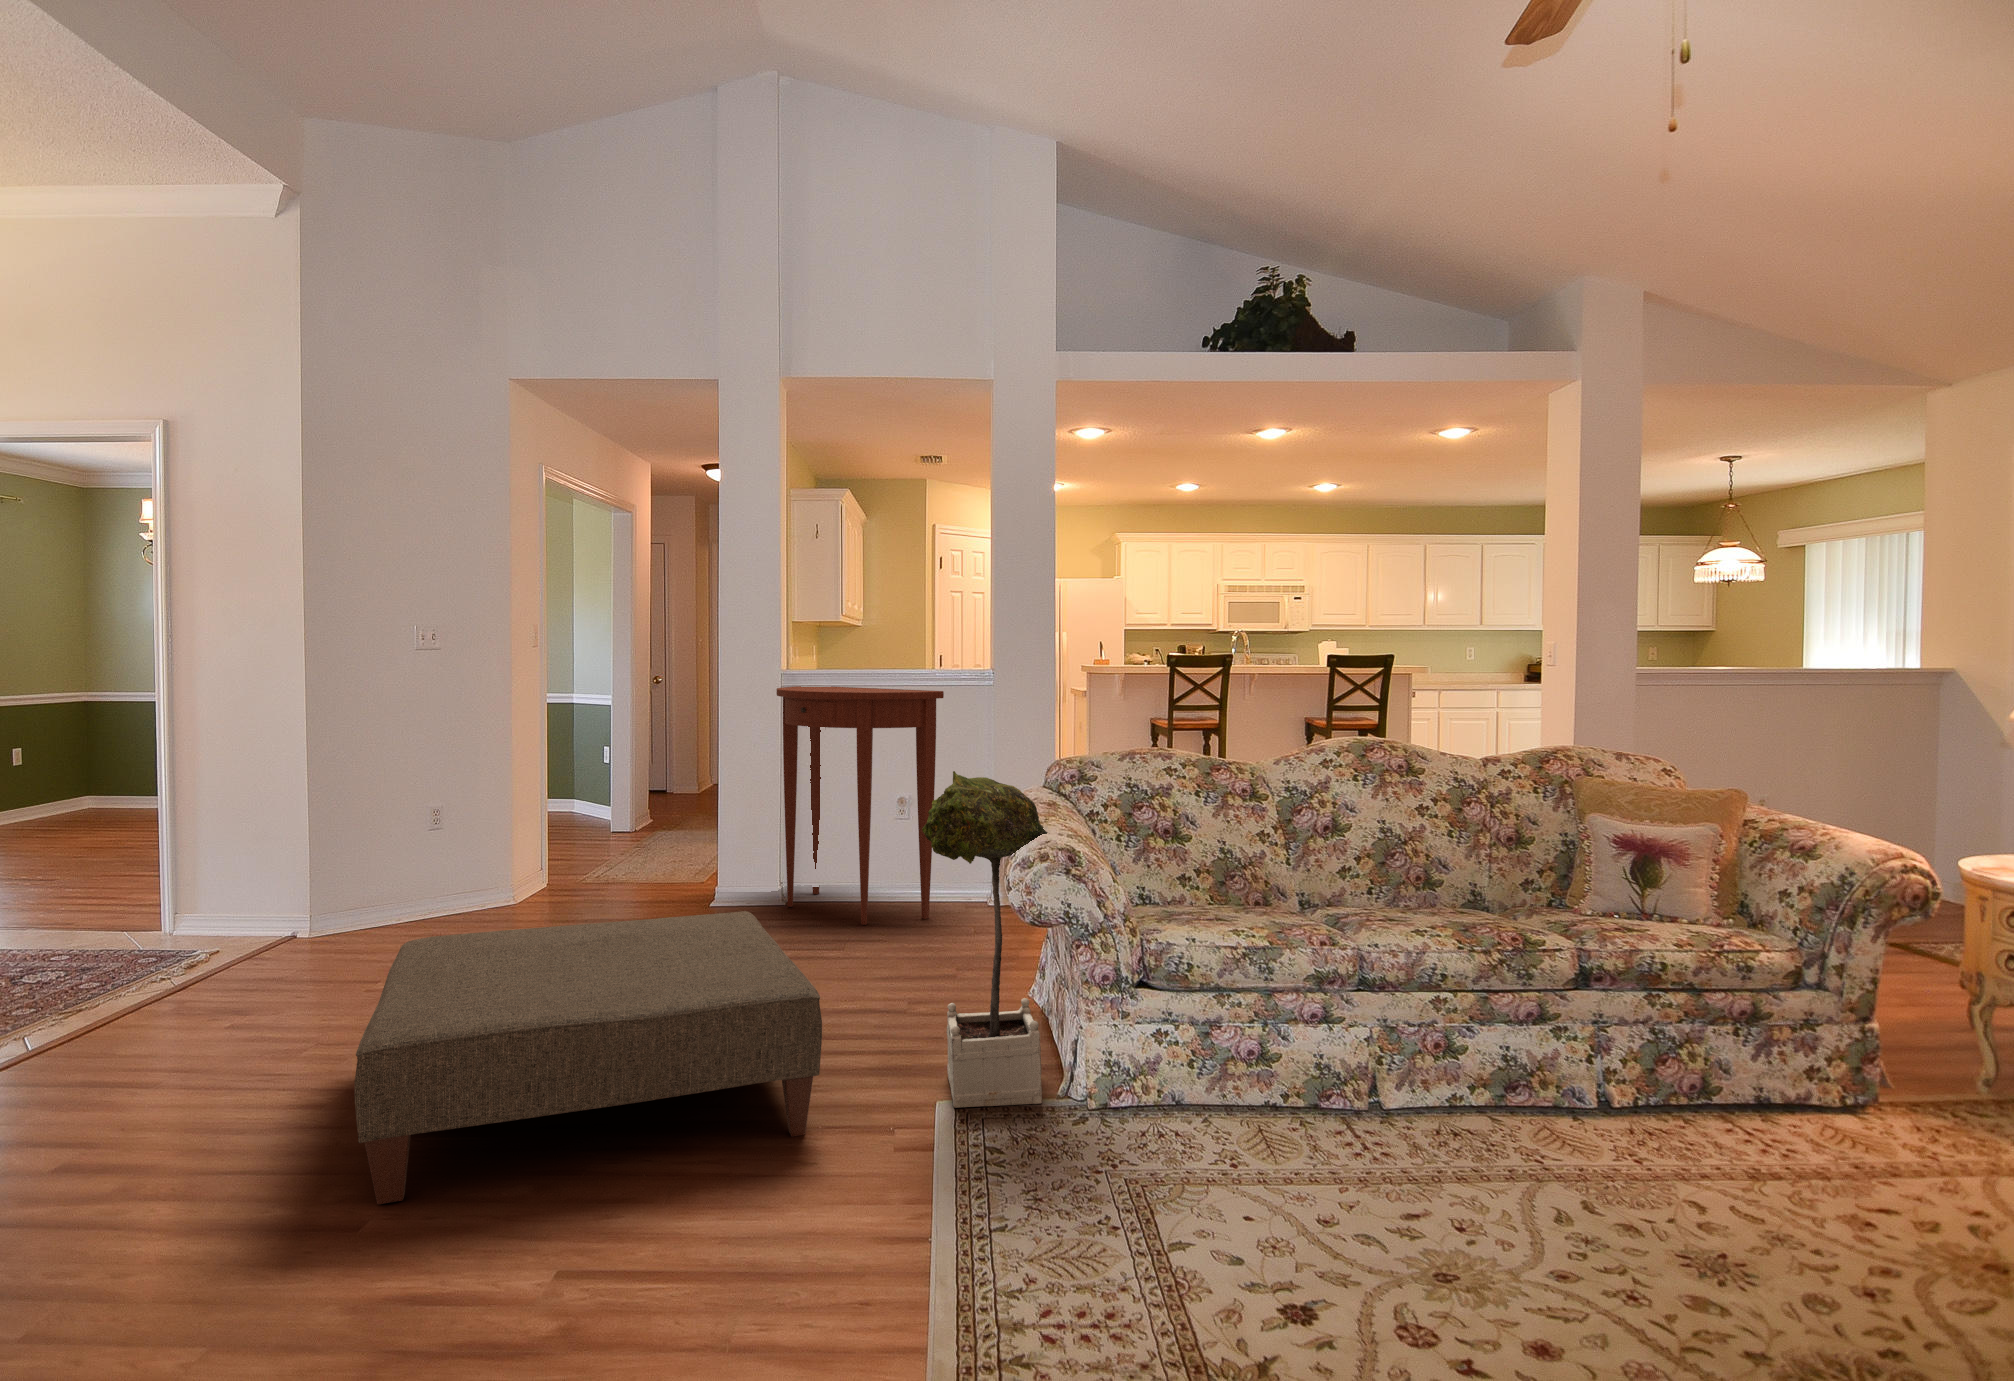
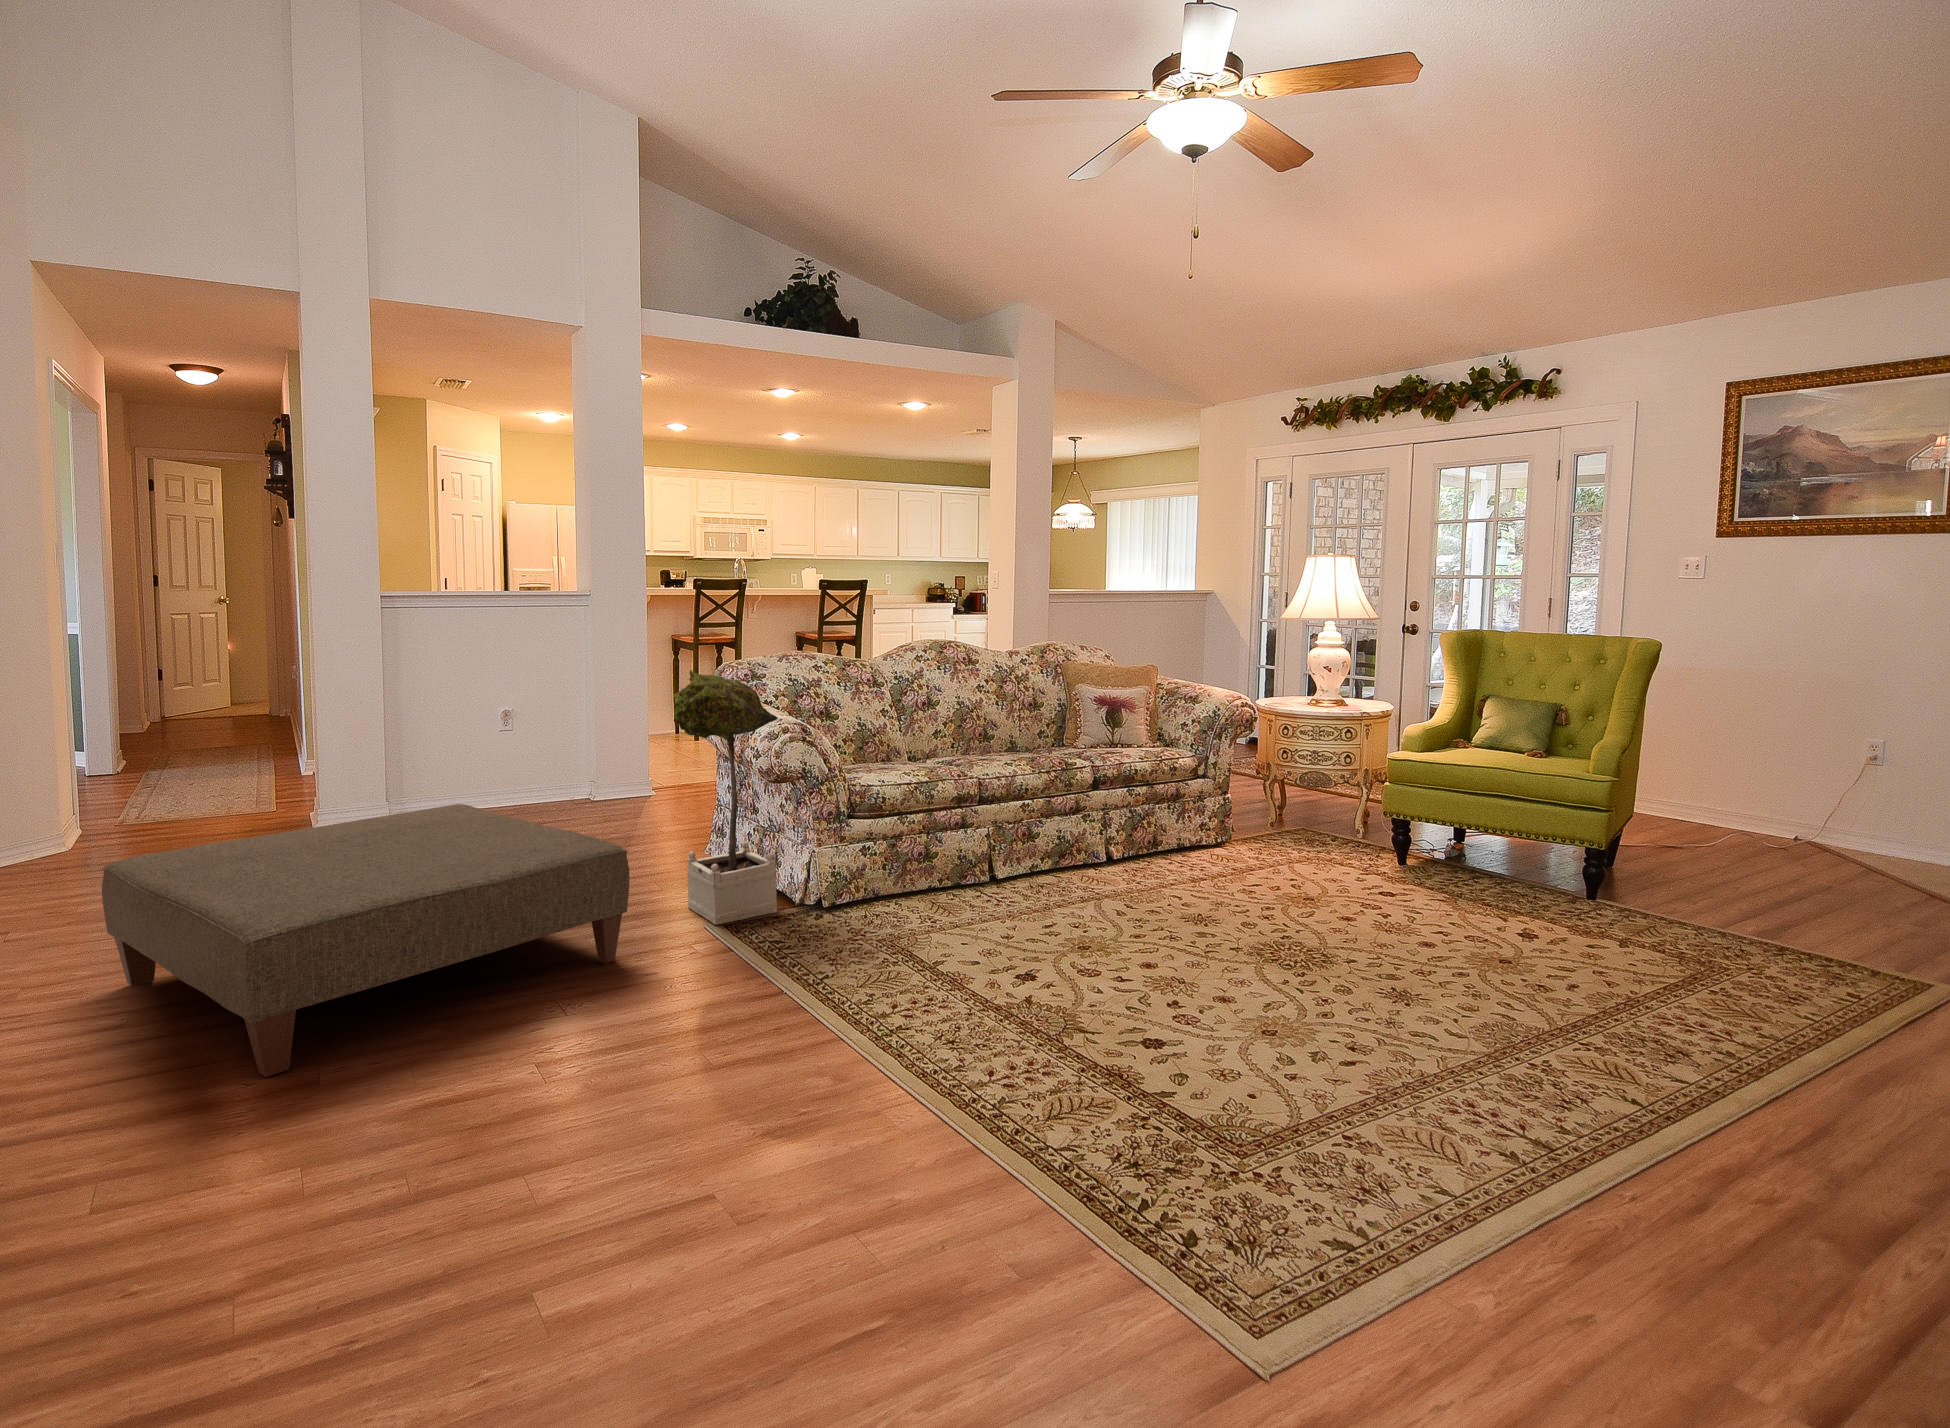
console table: present [777,686,944,925] -> none [364,601,554,820]

